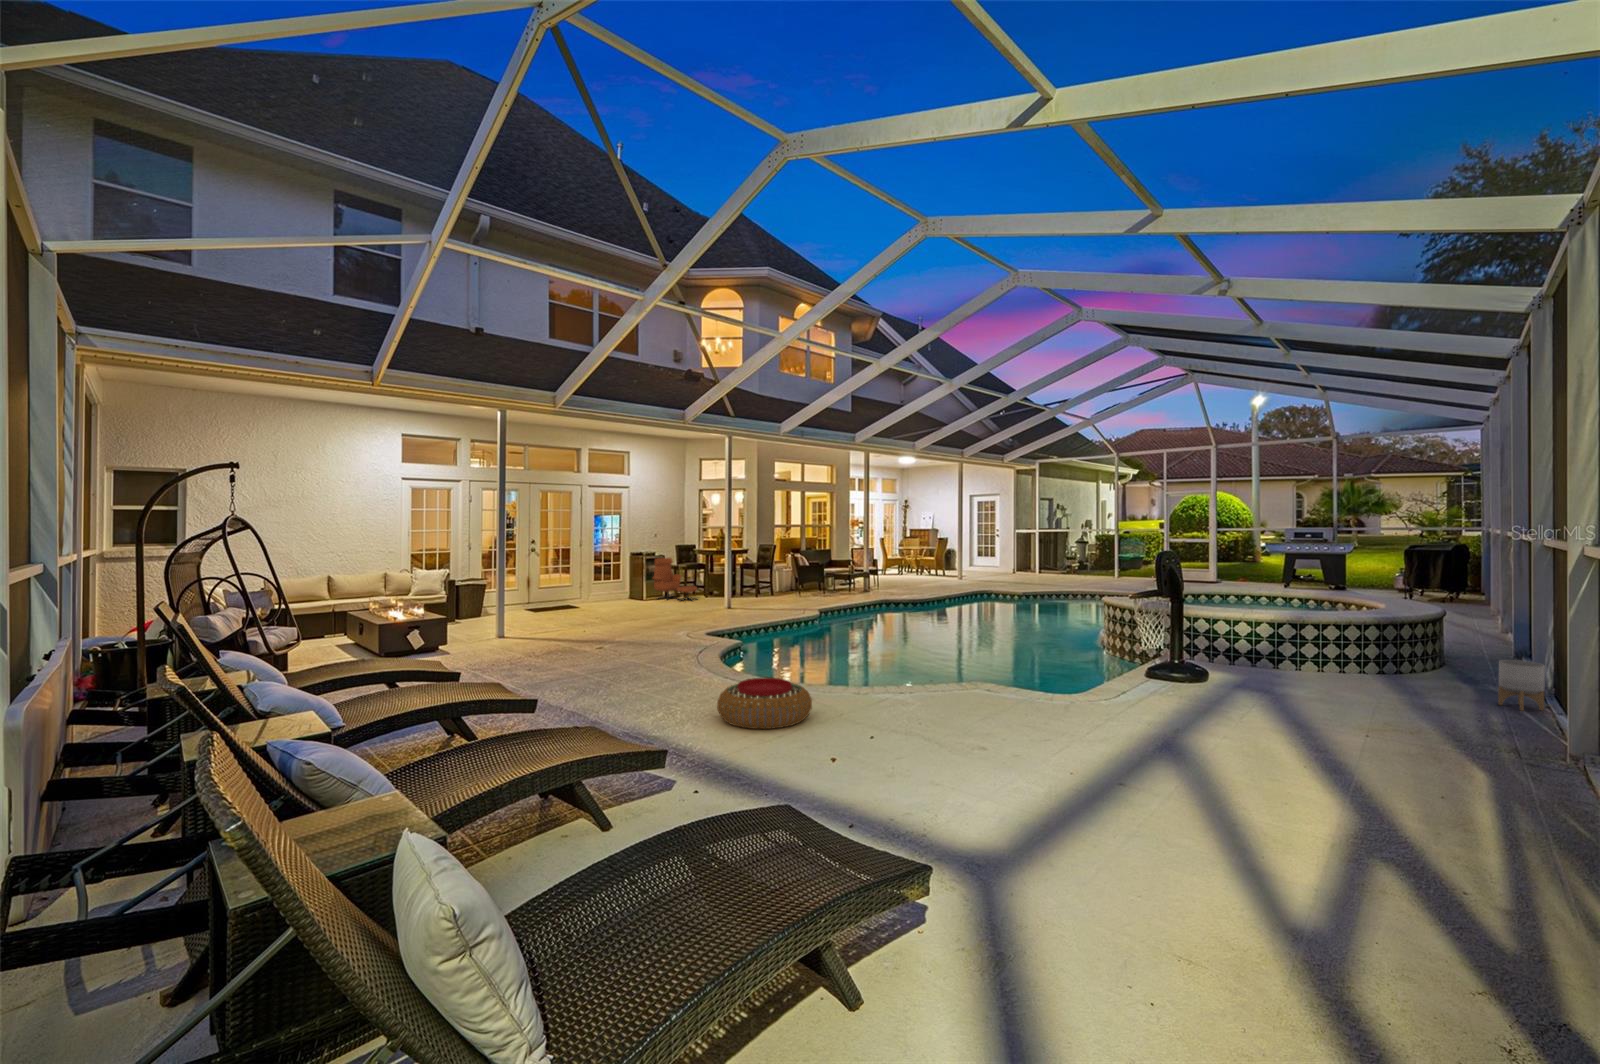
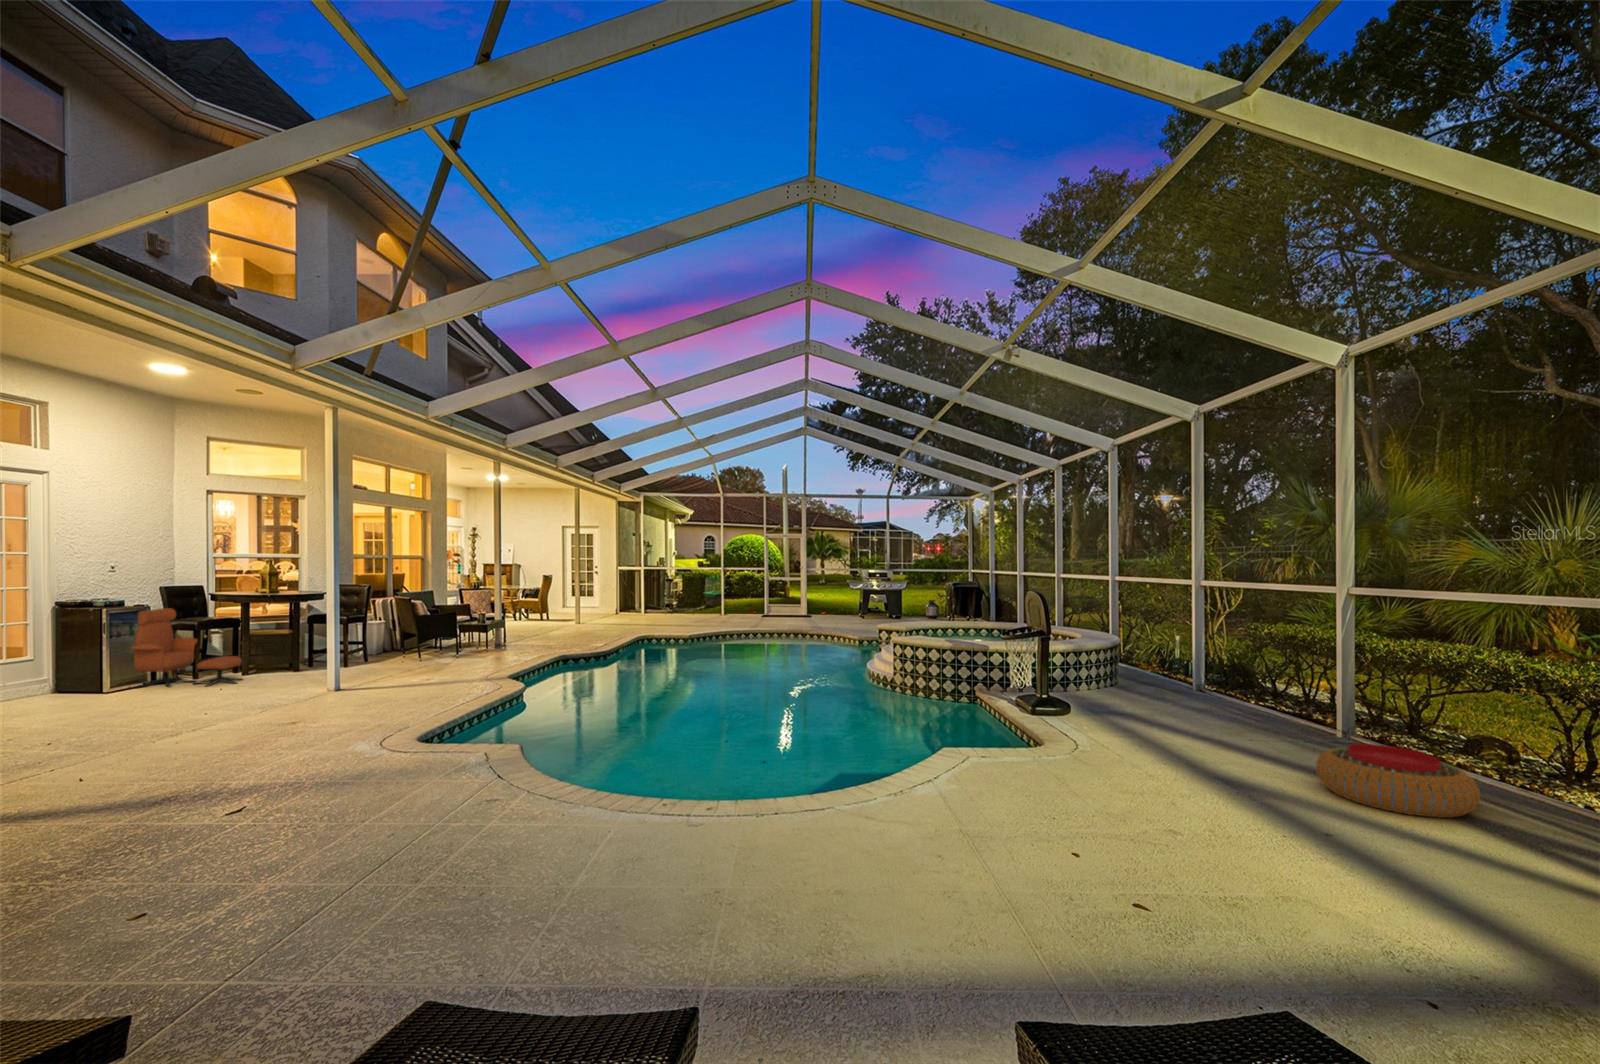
planter: present [1498,660,1545,711] -> none [1251,662,1281,700]
pouf: present [717,678,812,729] -> present [1316,744,1480,818]

